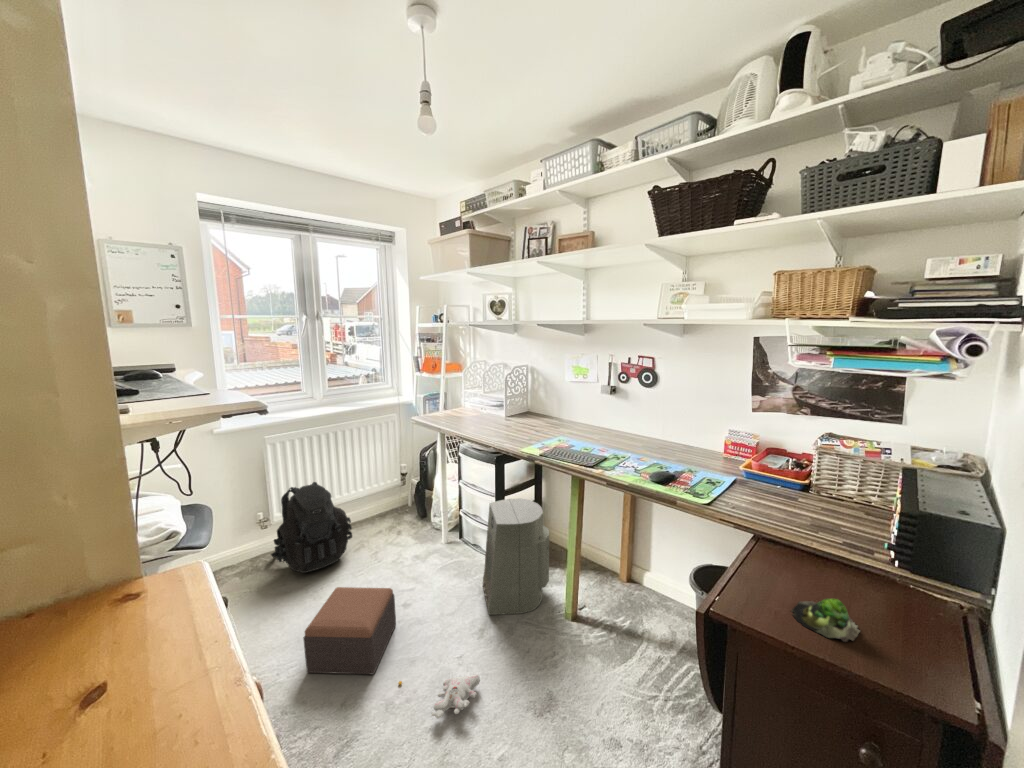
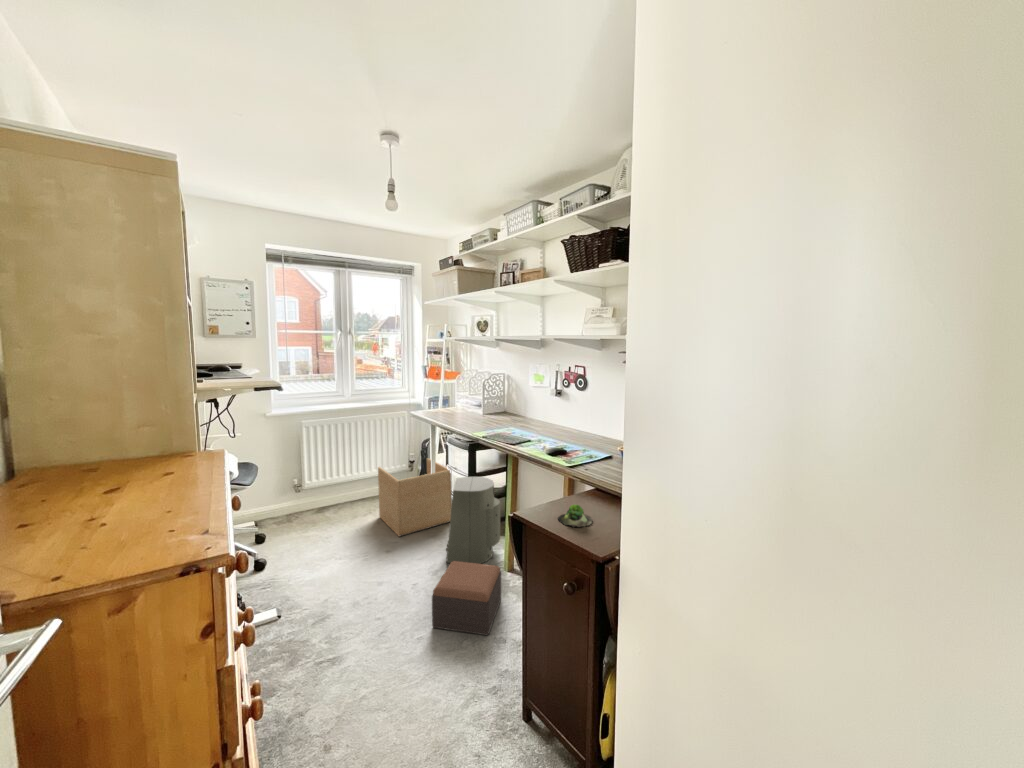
cardboard box: none [374,471,472,580] -> present [378,458,452,536]
backpack: present [271,482,352,573] -> none [300,459,361,525]
footstool: present [303,587,396,674] -> present [432,561,501,635]
plush toy: present [399,675,480,719] -> none [366,591,422,612]

